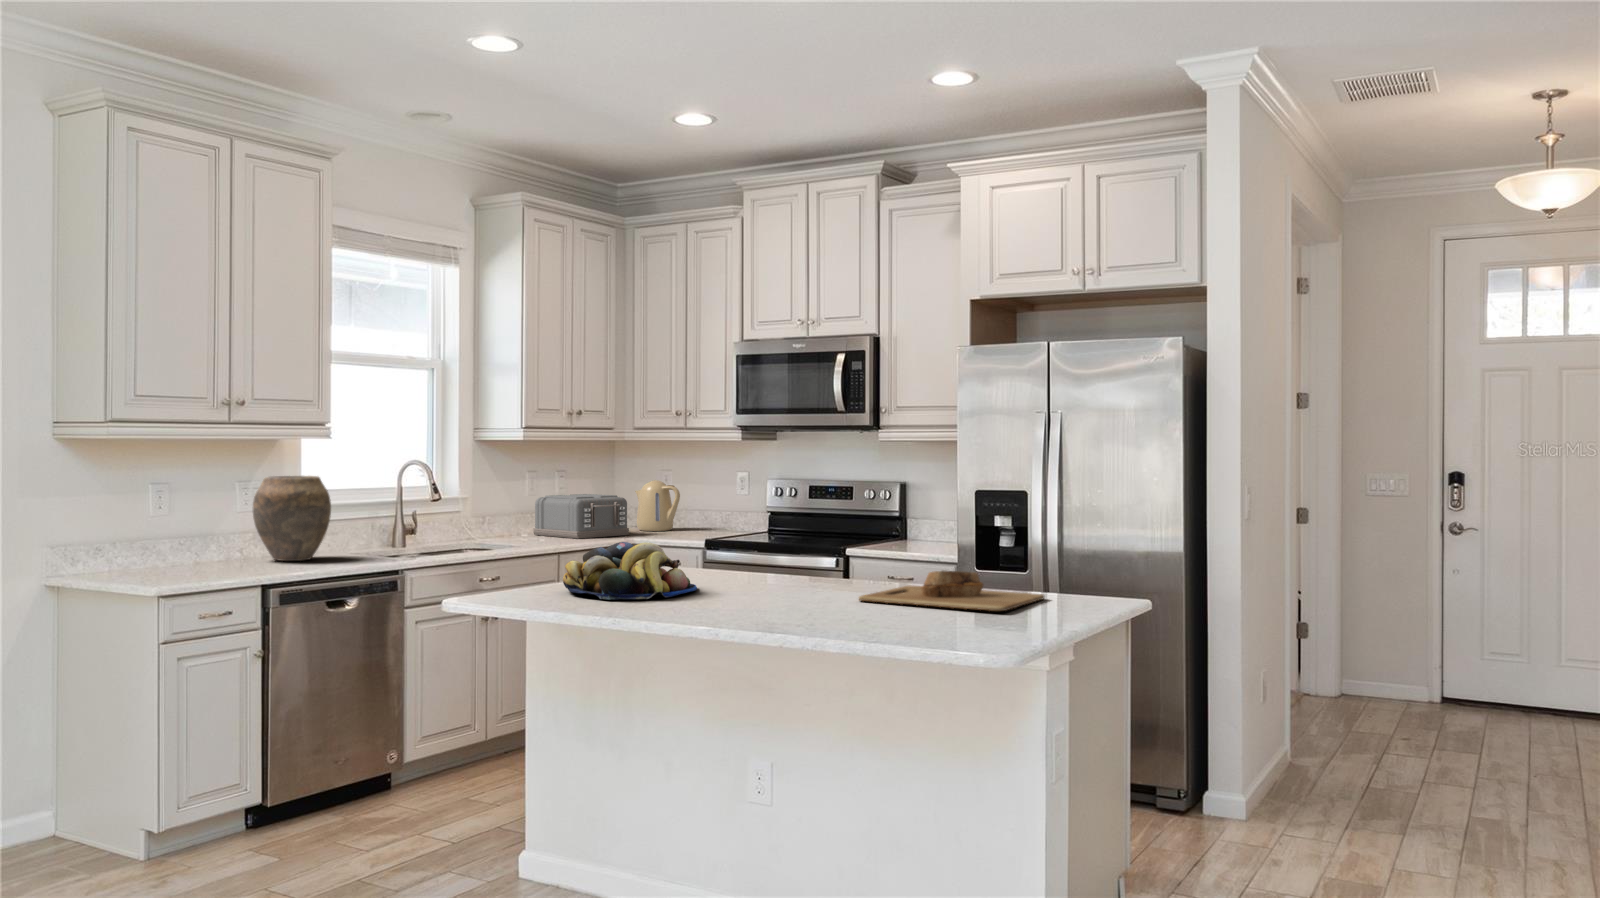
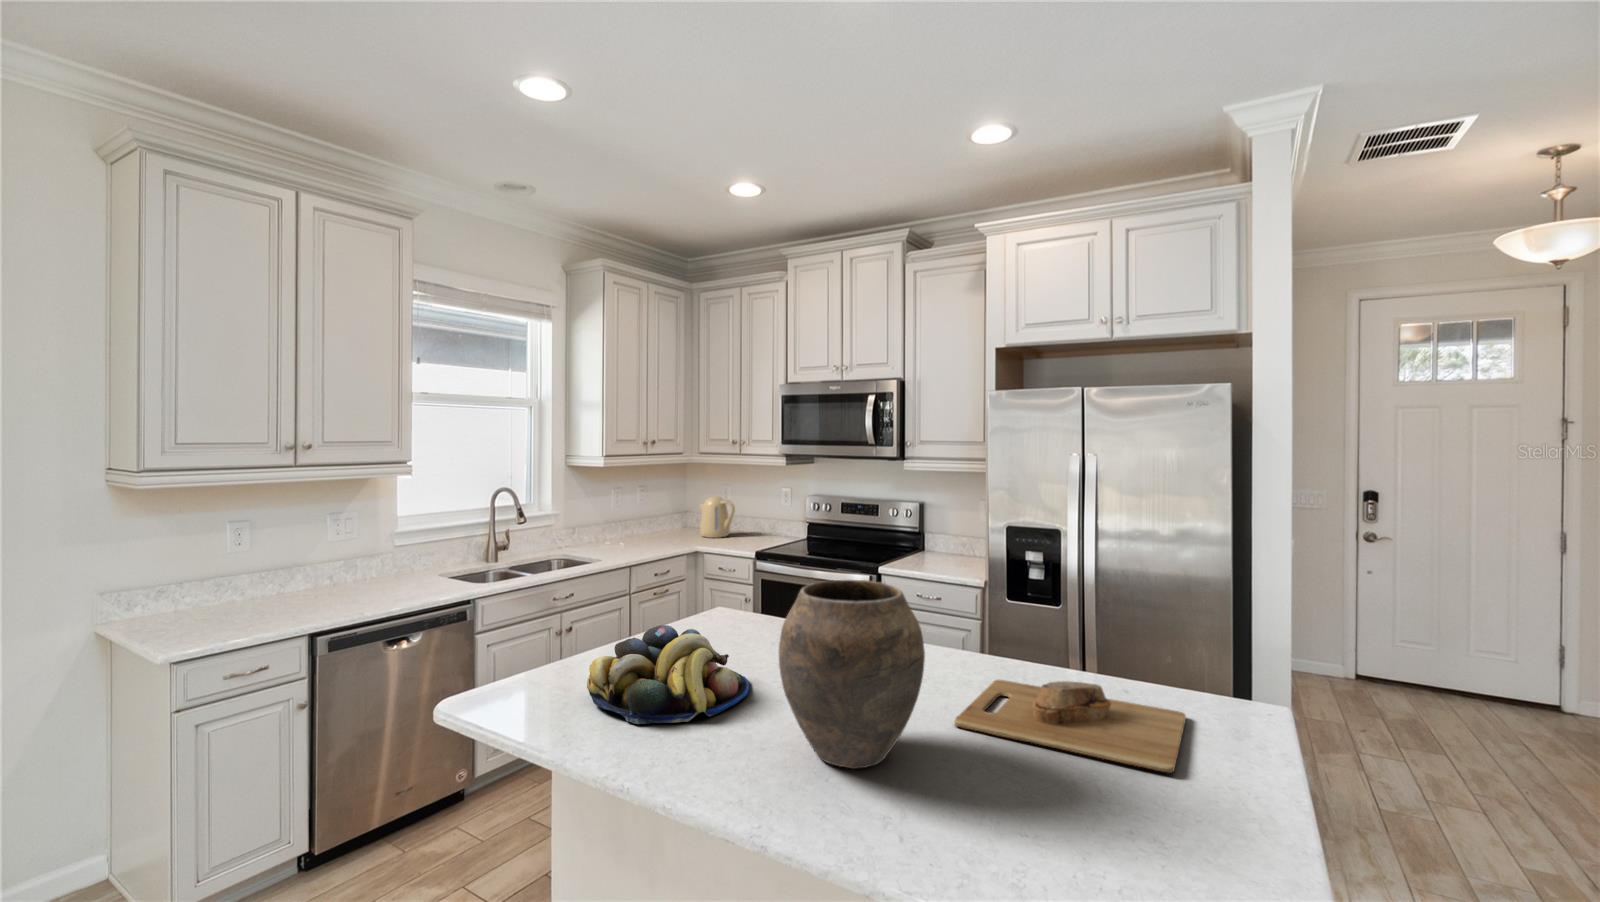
vase: present [253,476,331,561] -> present [779,580,925,769]
toaster: present [533,494,629,539] -> none [613,509,692,550]

